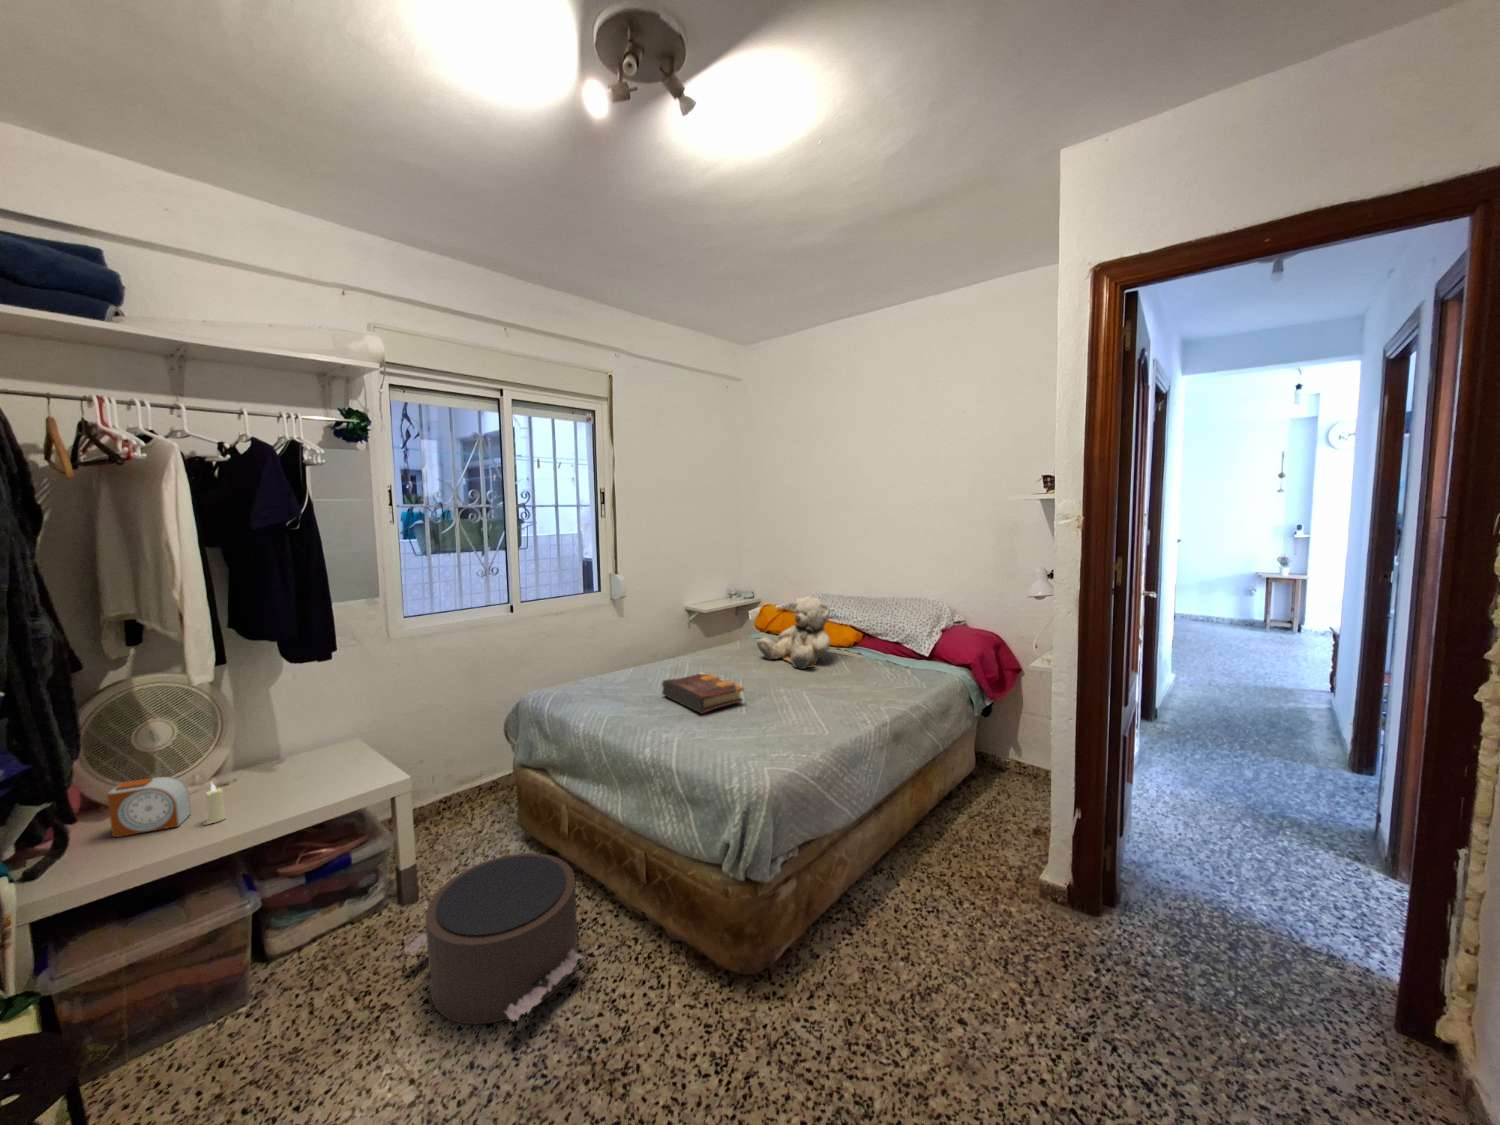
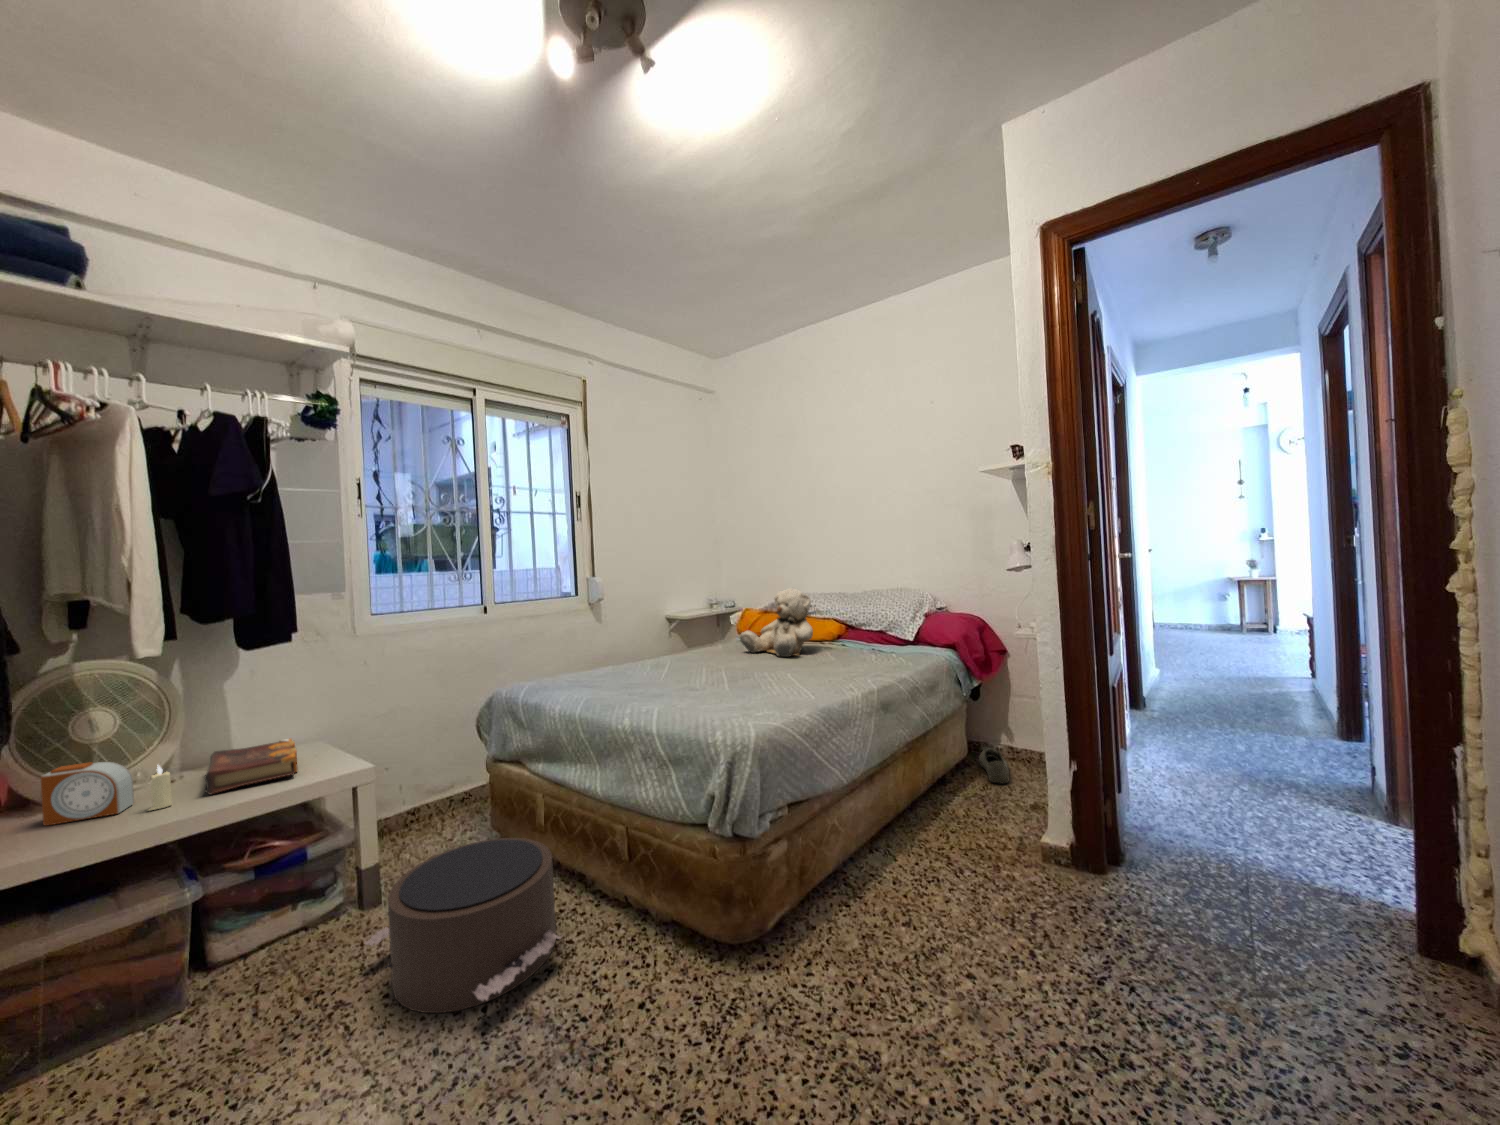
book: present [662,672,744,714] -> present [205,739,298,794]
shoe: none [987,764,1016,803] -> present [979,747,1009,783]

